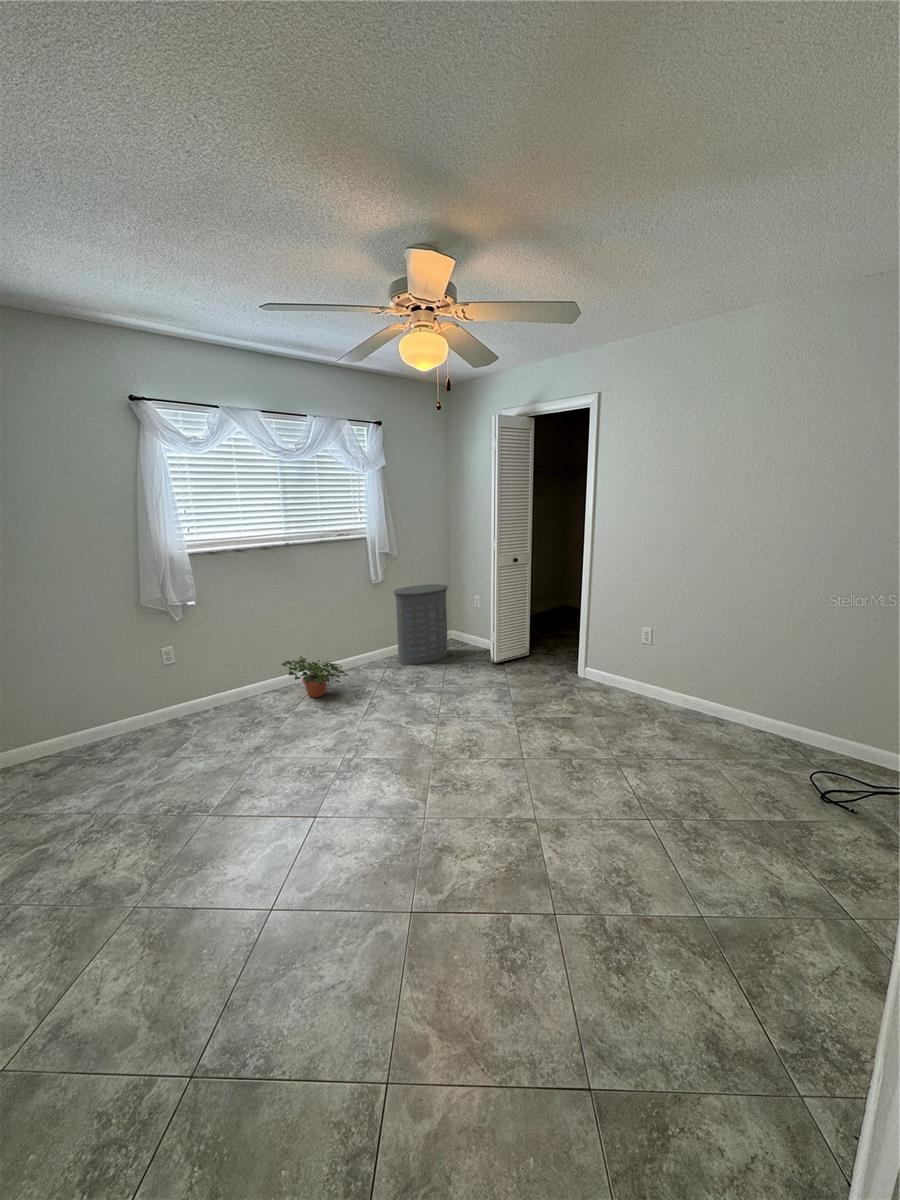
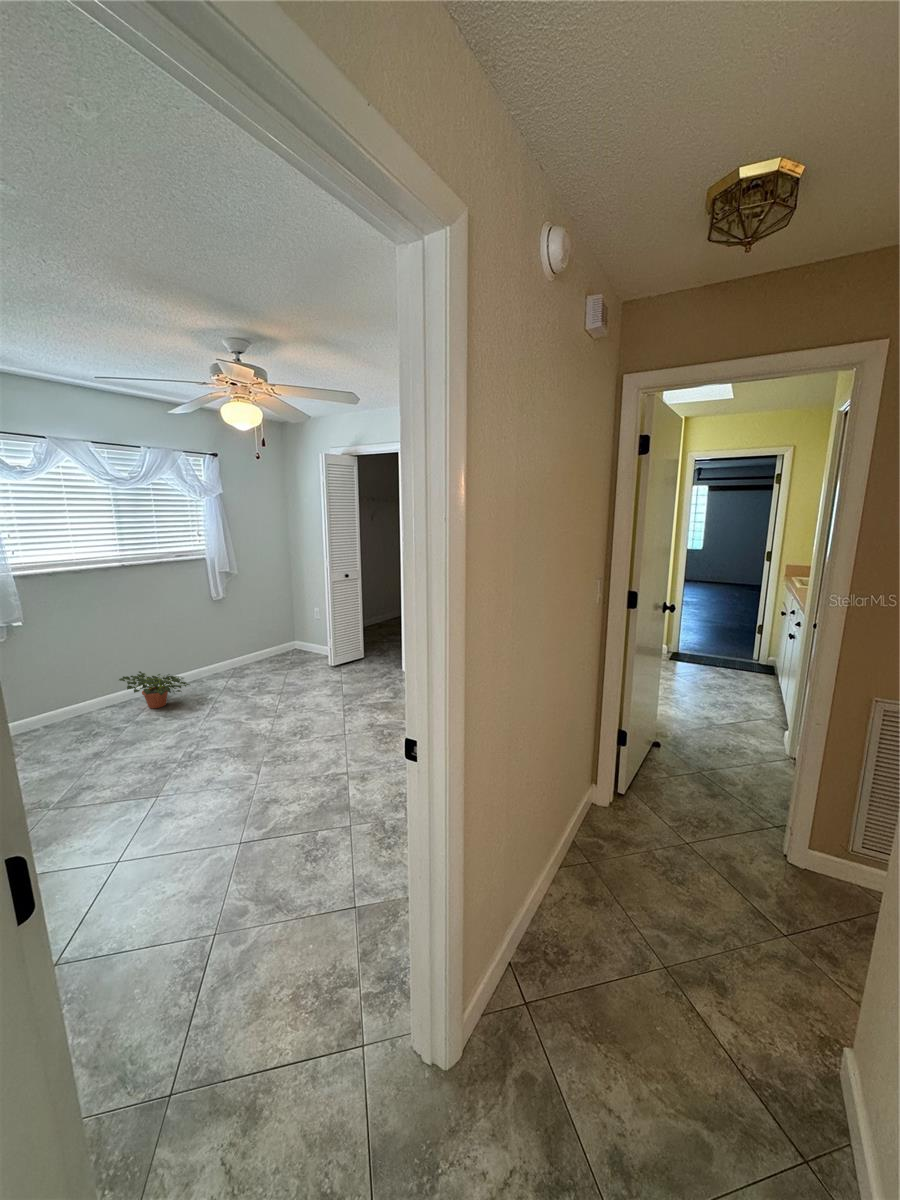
laundry hamper: present [394,584,448,665] -> none [235,599,291,674]

